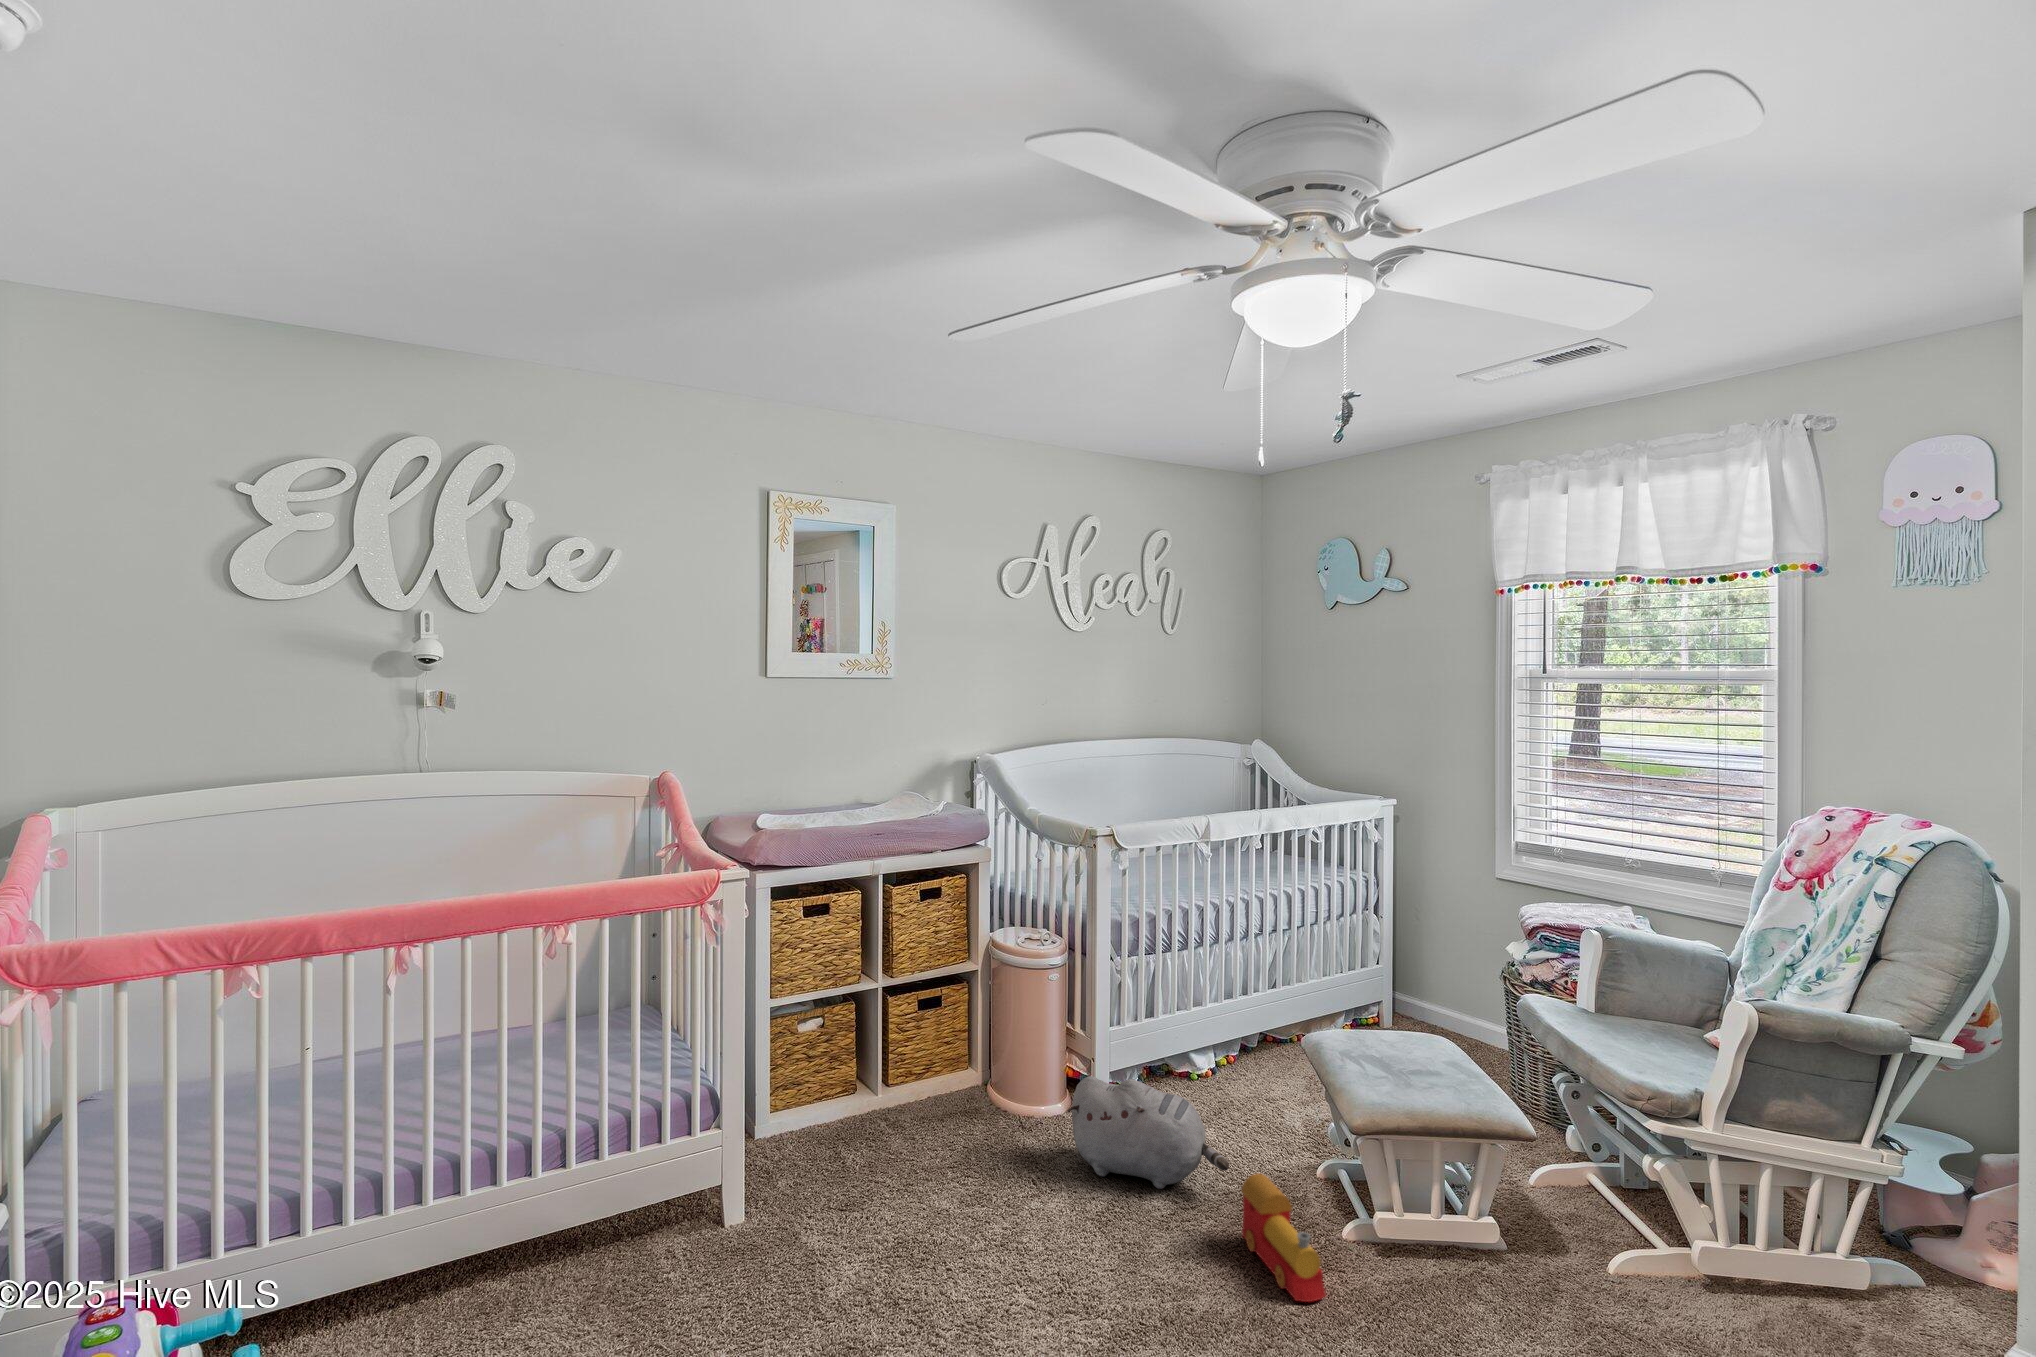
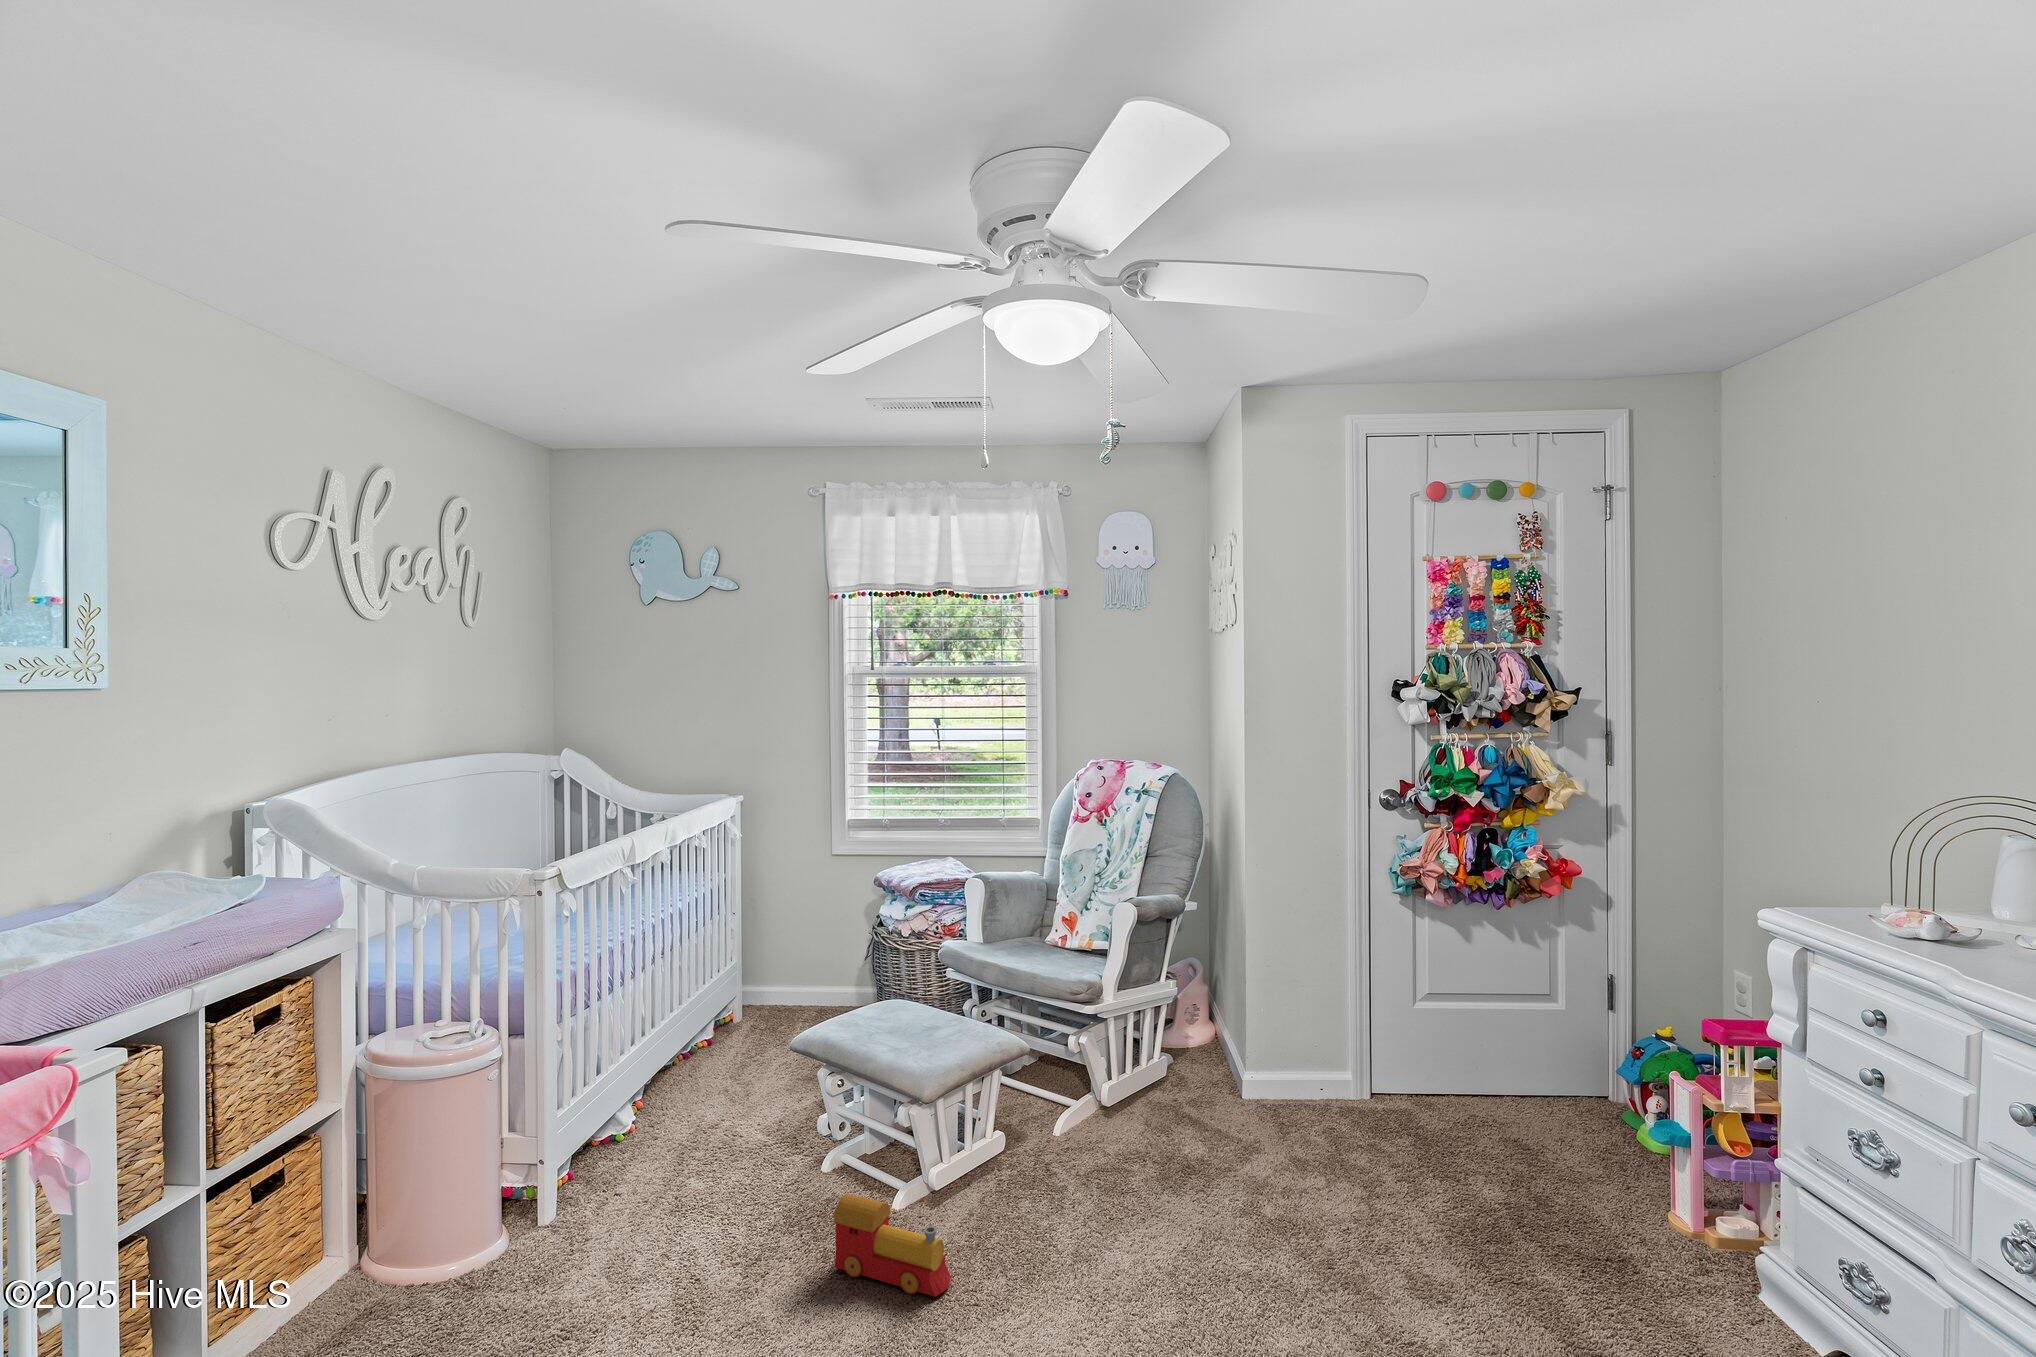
plush toy: present [1067,1076,1229,1189] -> none [574,1155,786,1293]

